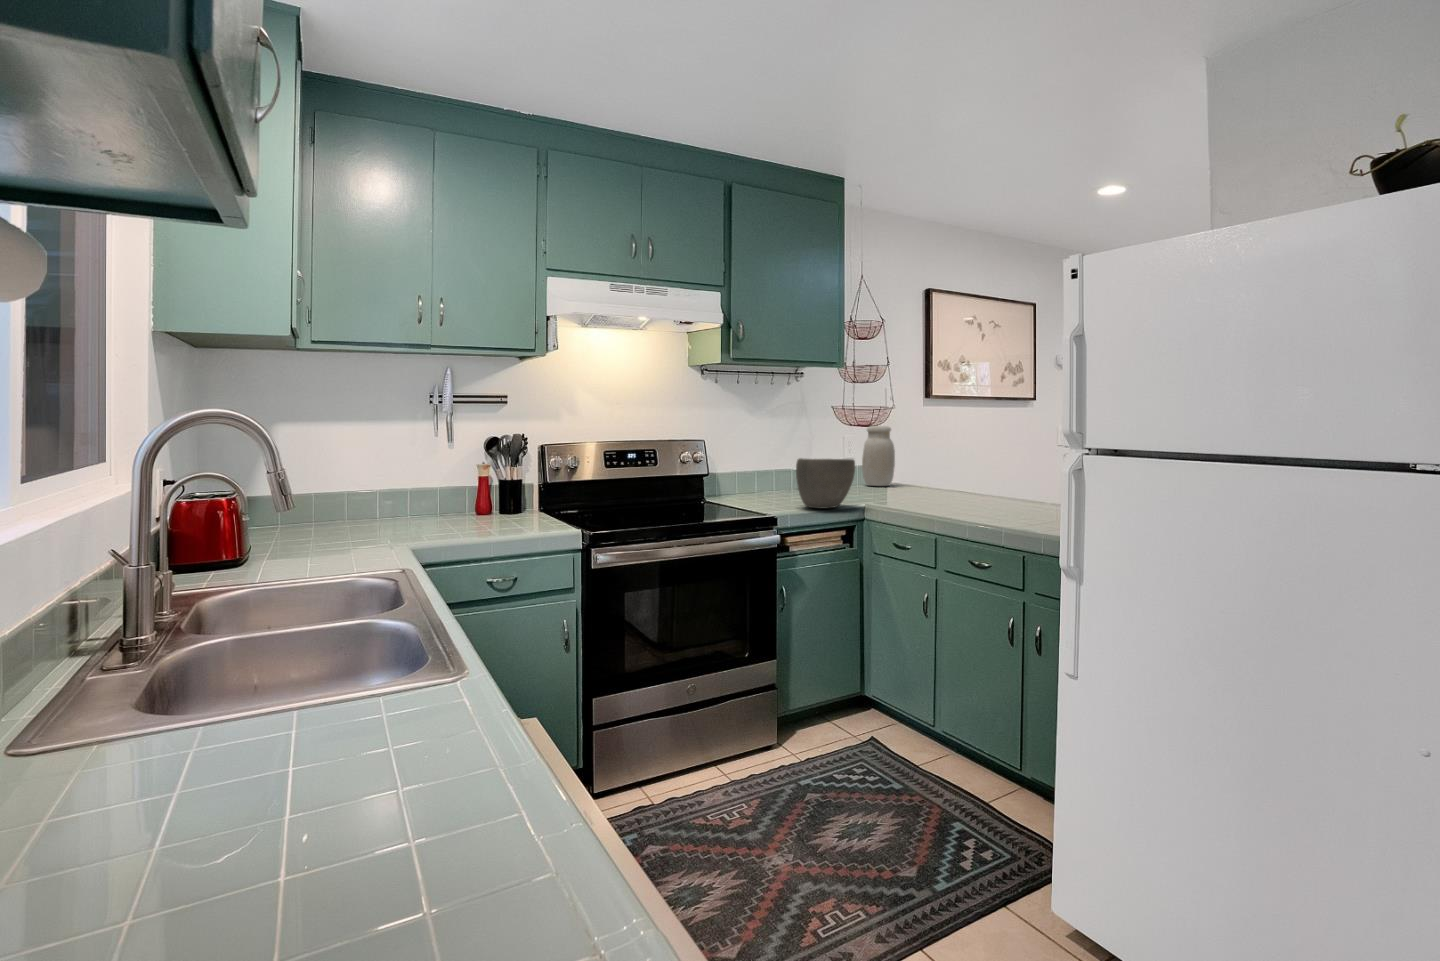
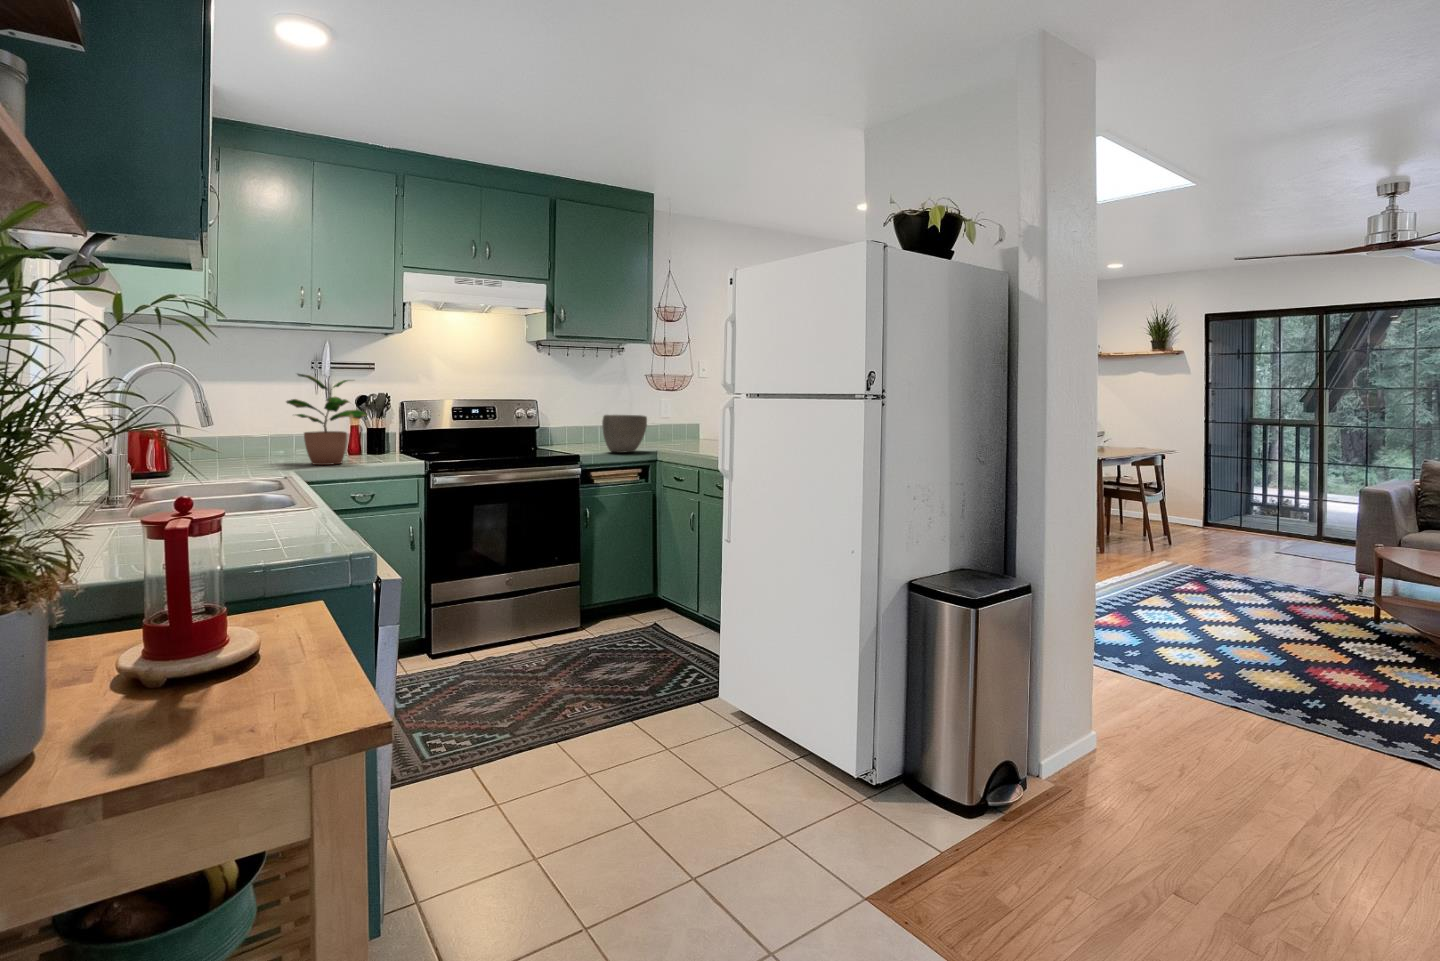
potted plant: none [401,412,508,535] -> present [286,374,368,465]
jar: present [862,426,895,486] -> none [675,393,699,440]

